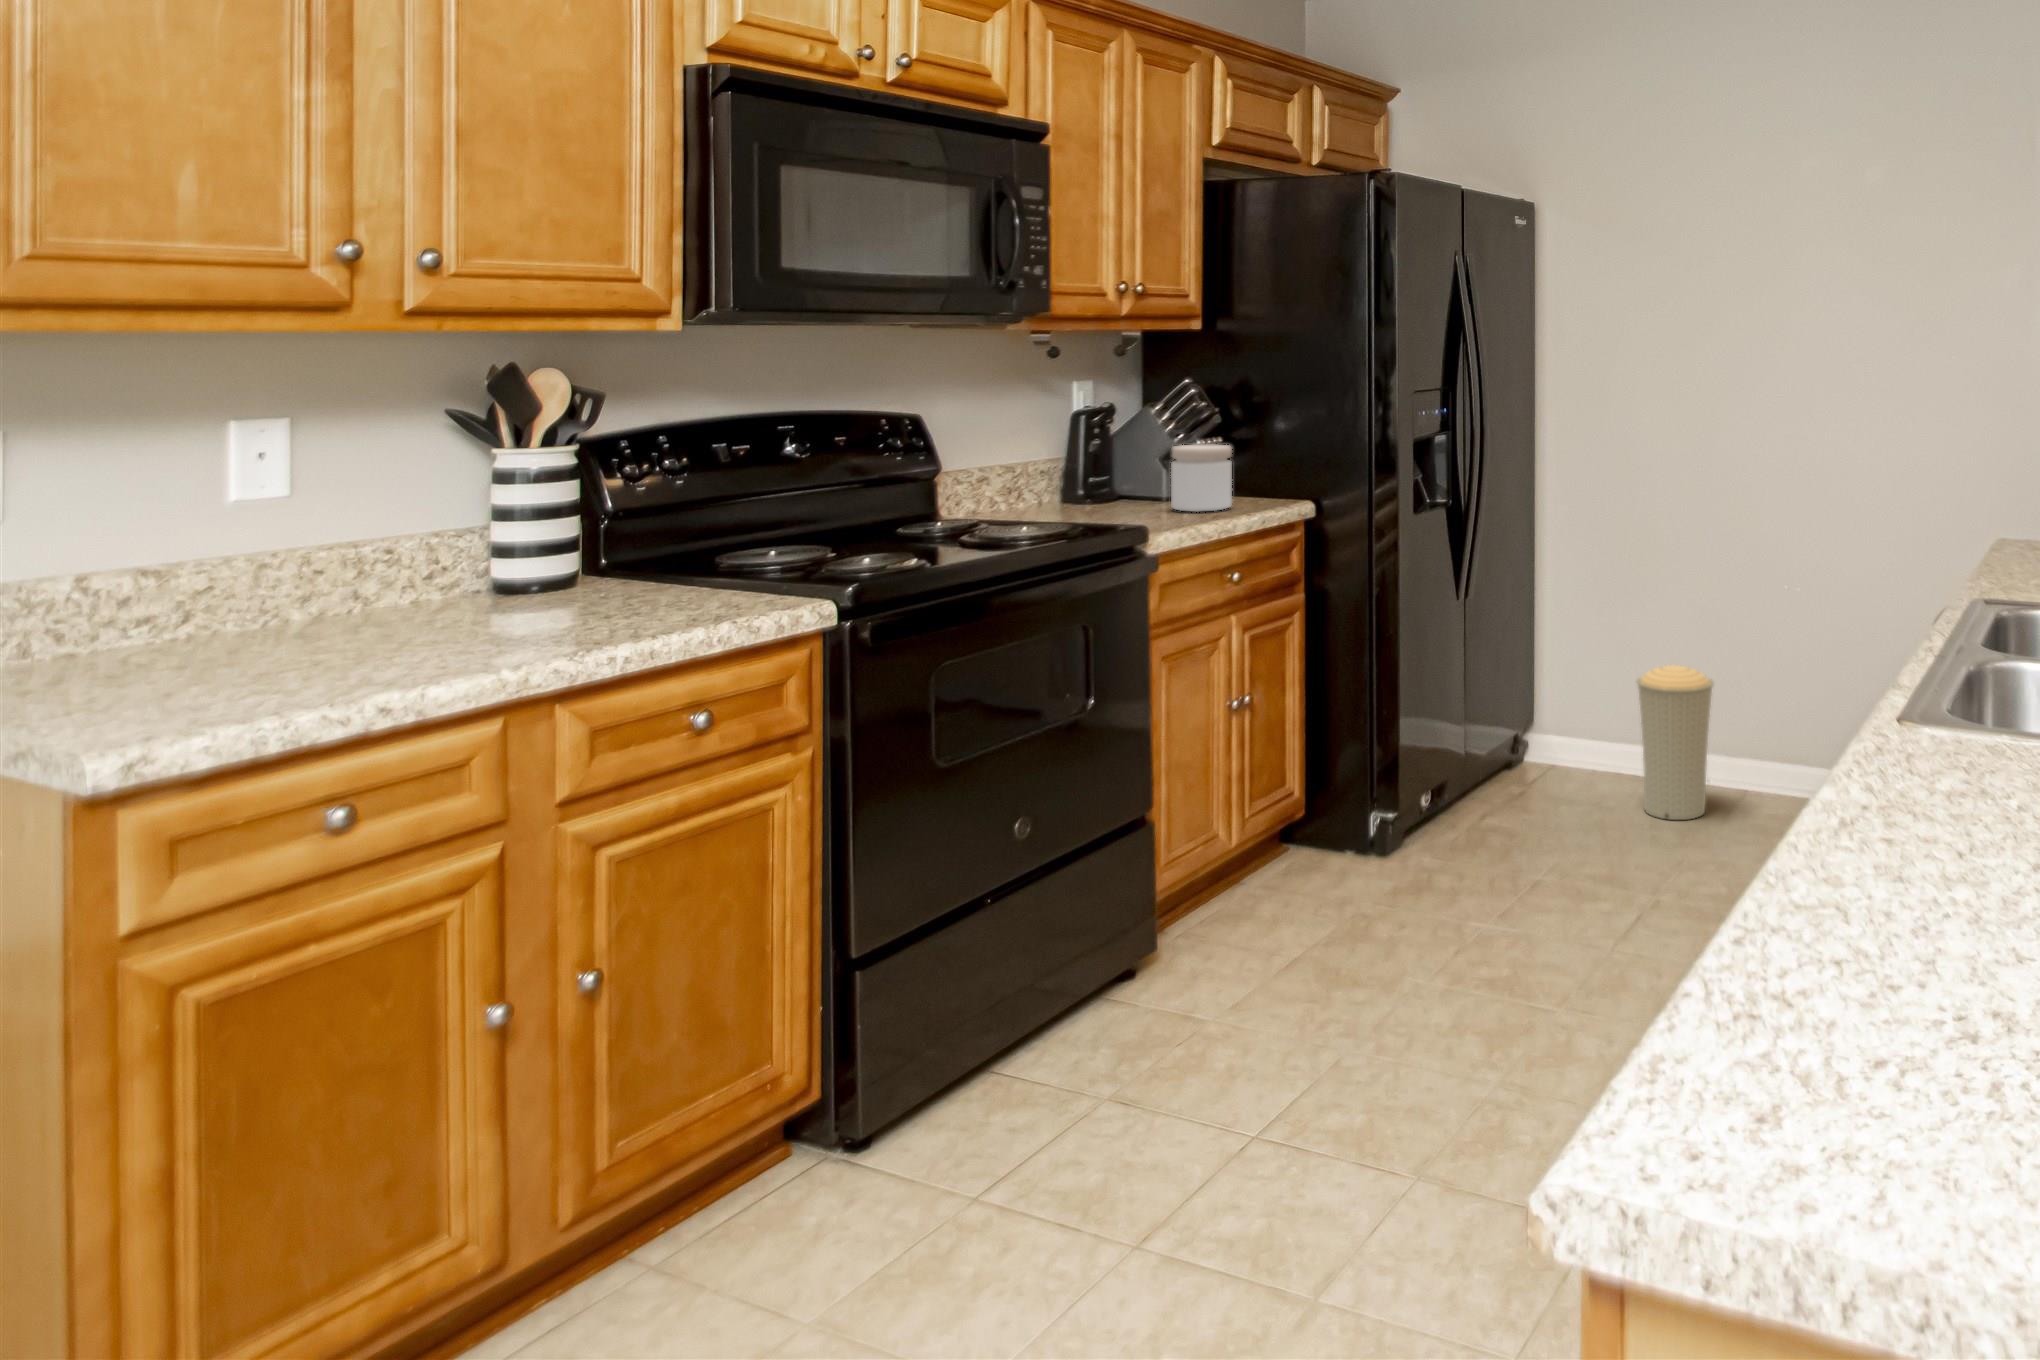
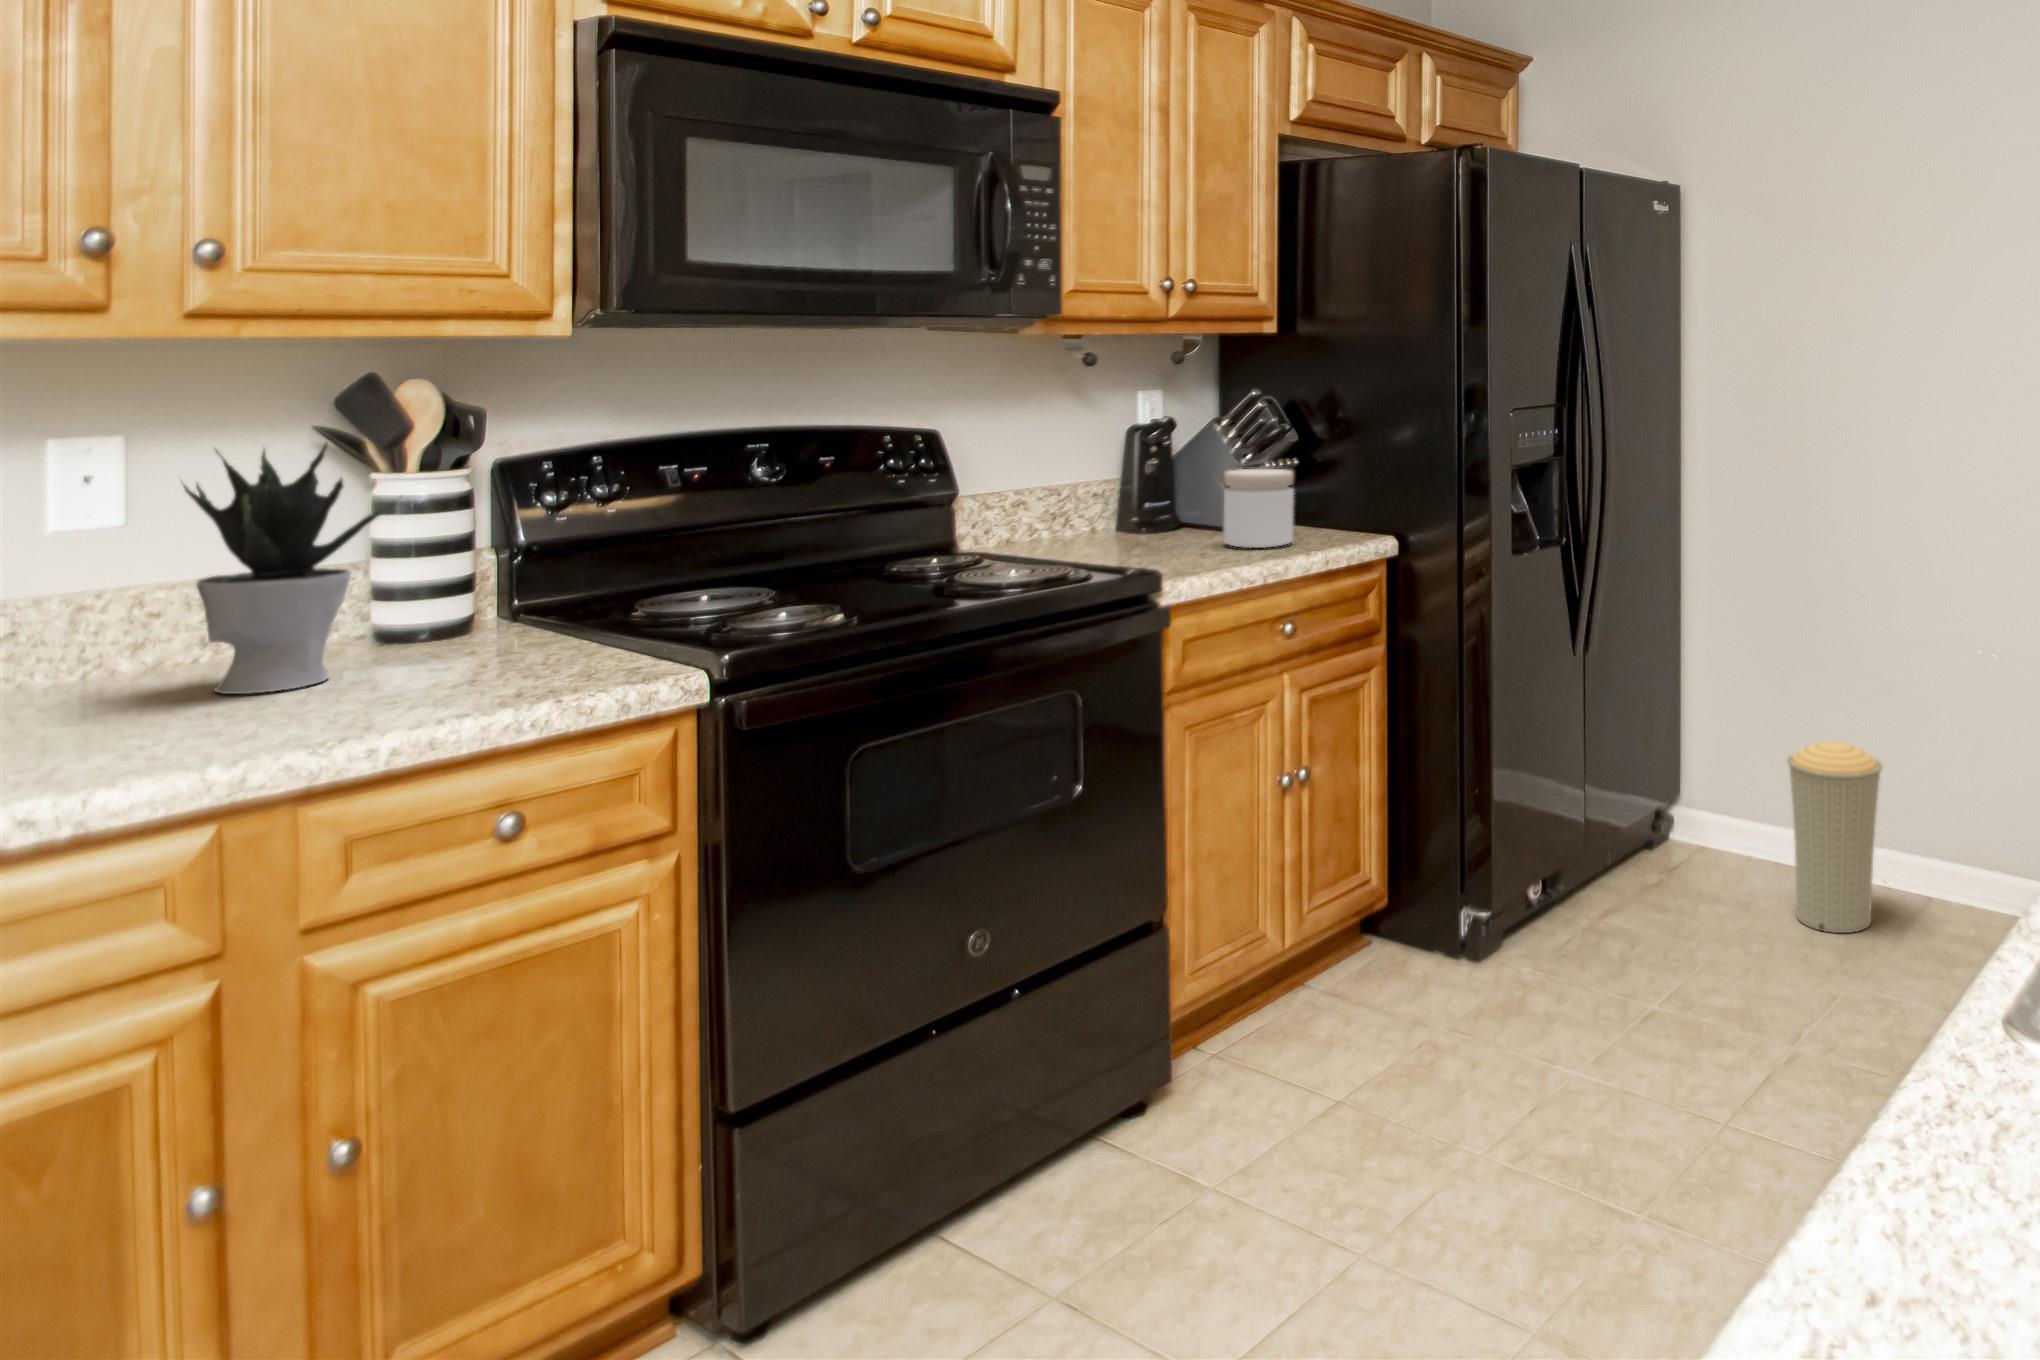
potted plant: none [378,419,549,630] -> present [181,442,402,694]

